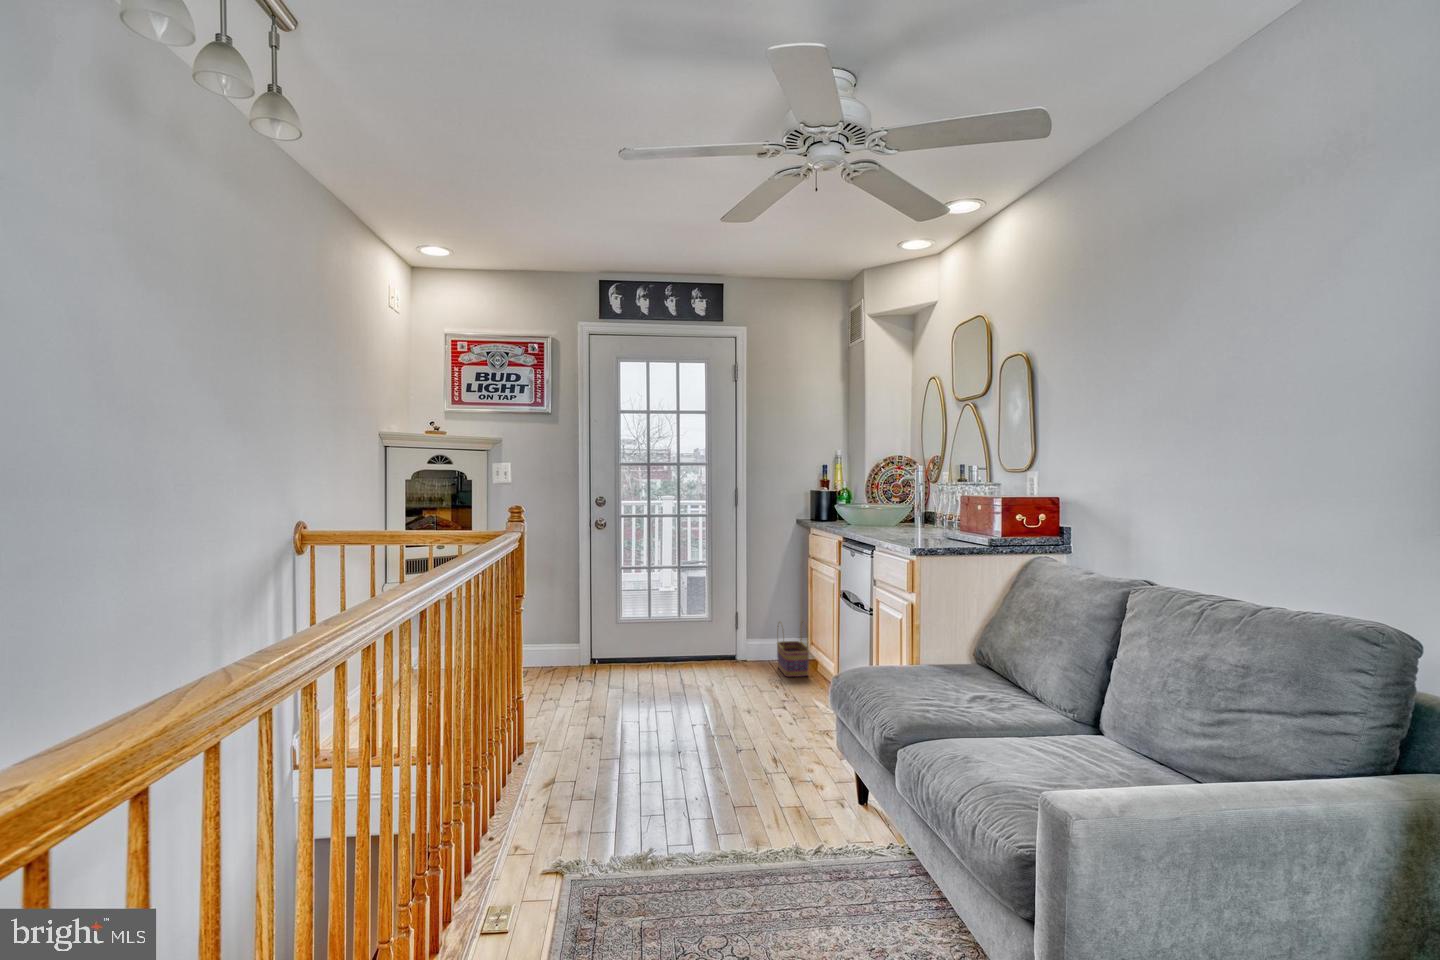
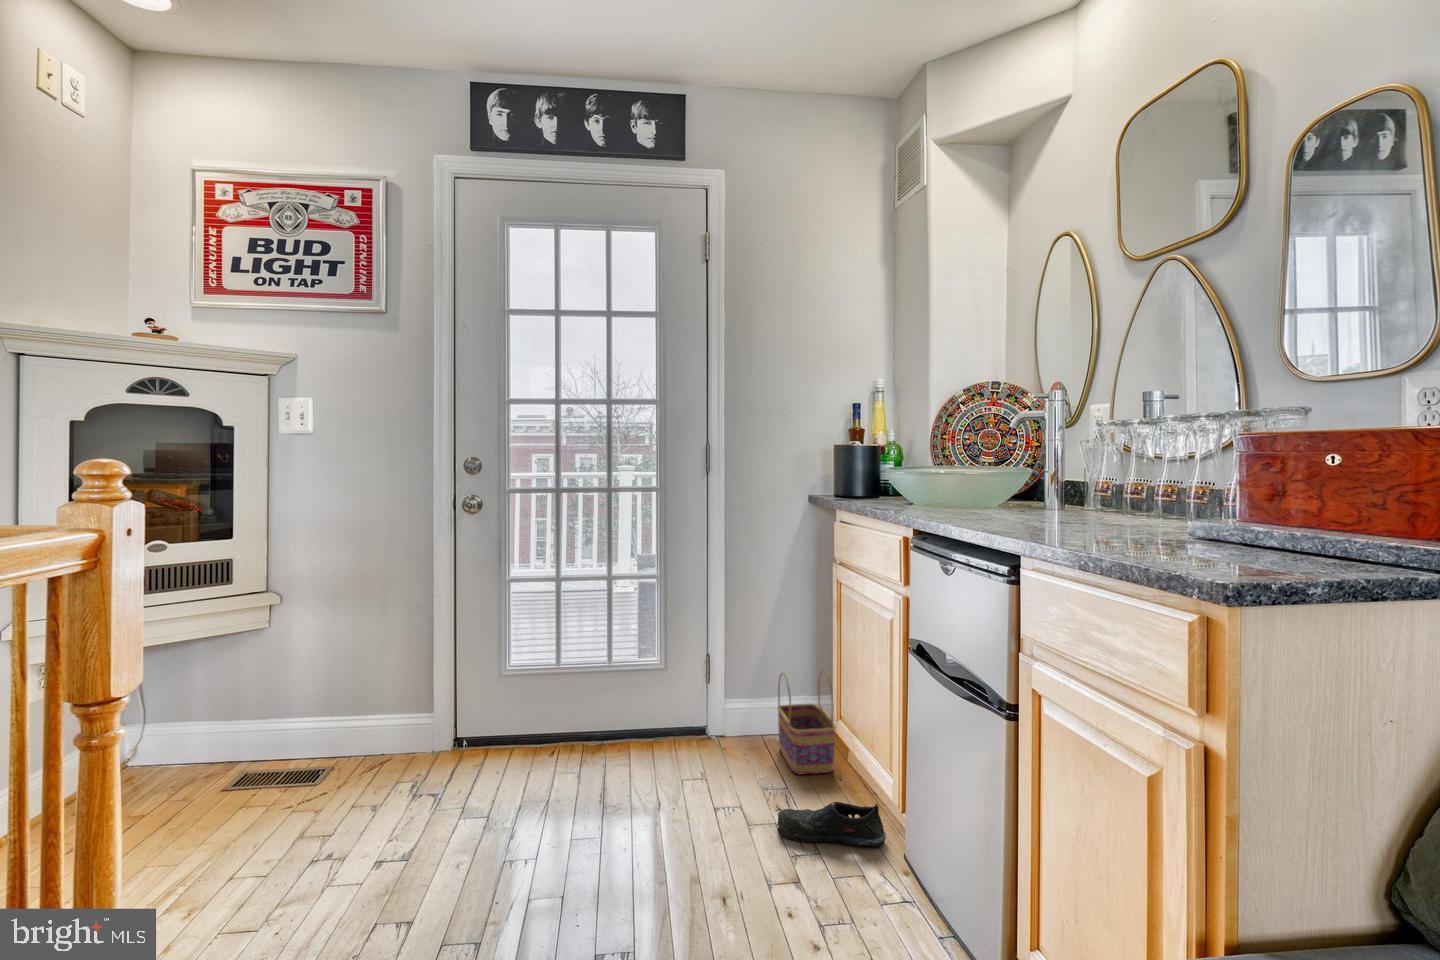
shoe: none [776,681,831,702] -> present [777,802,886,846]

